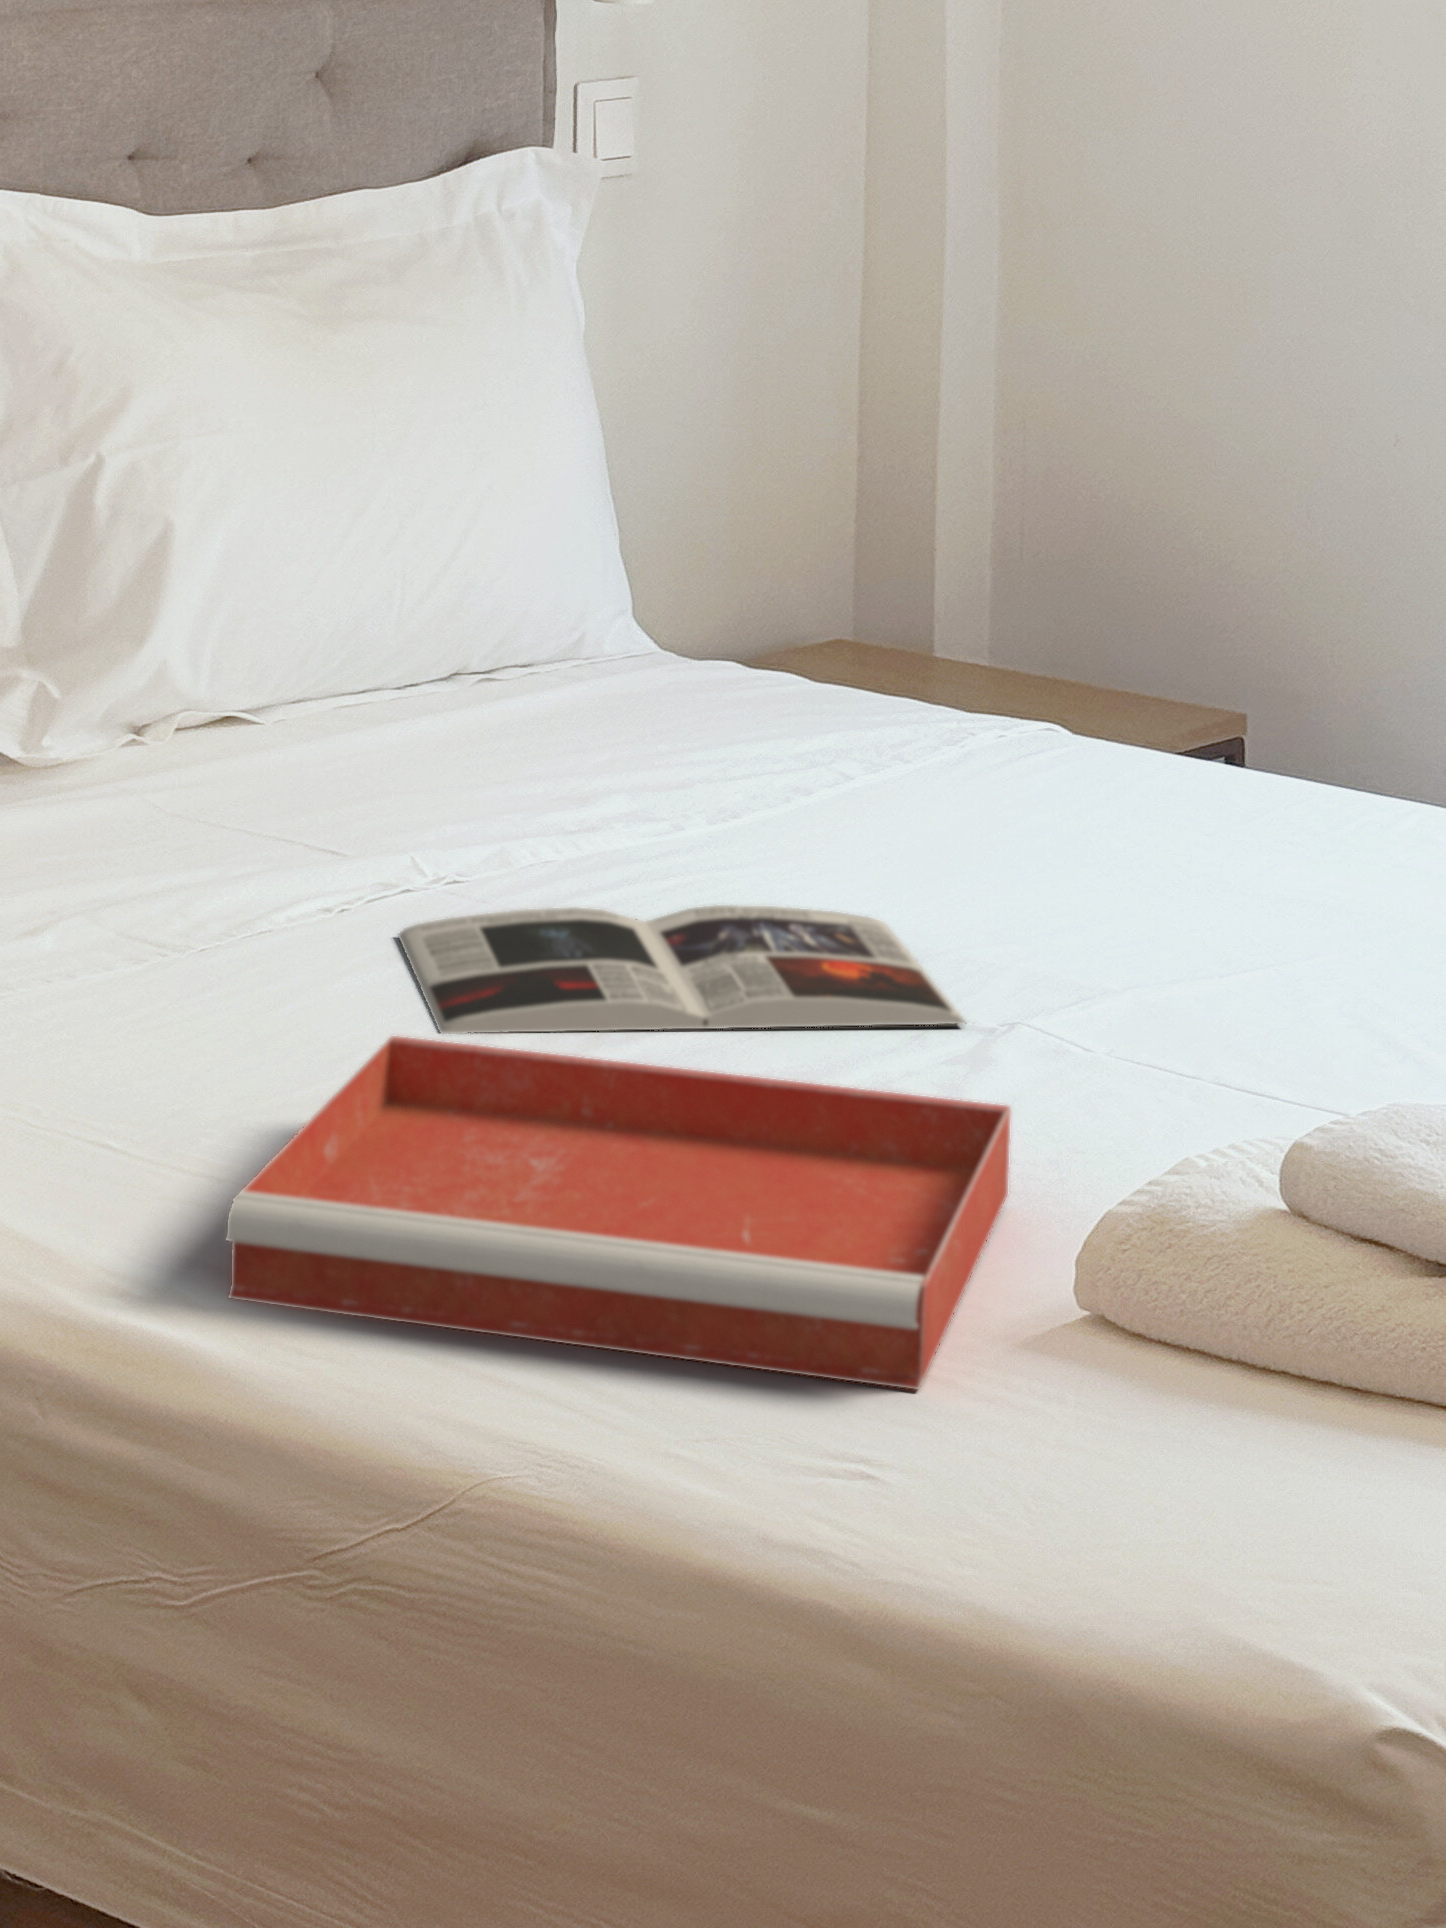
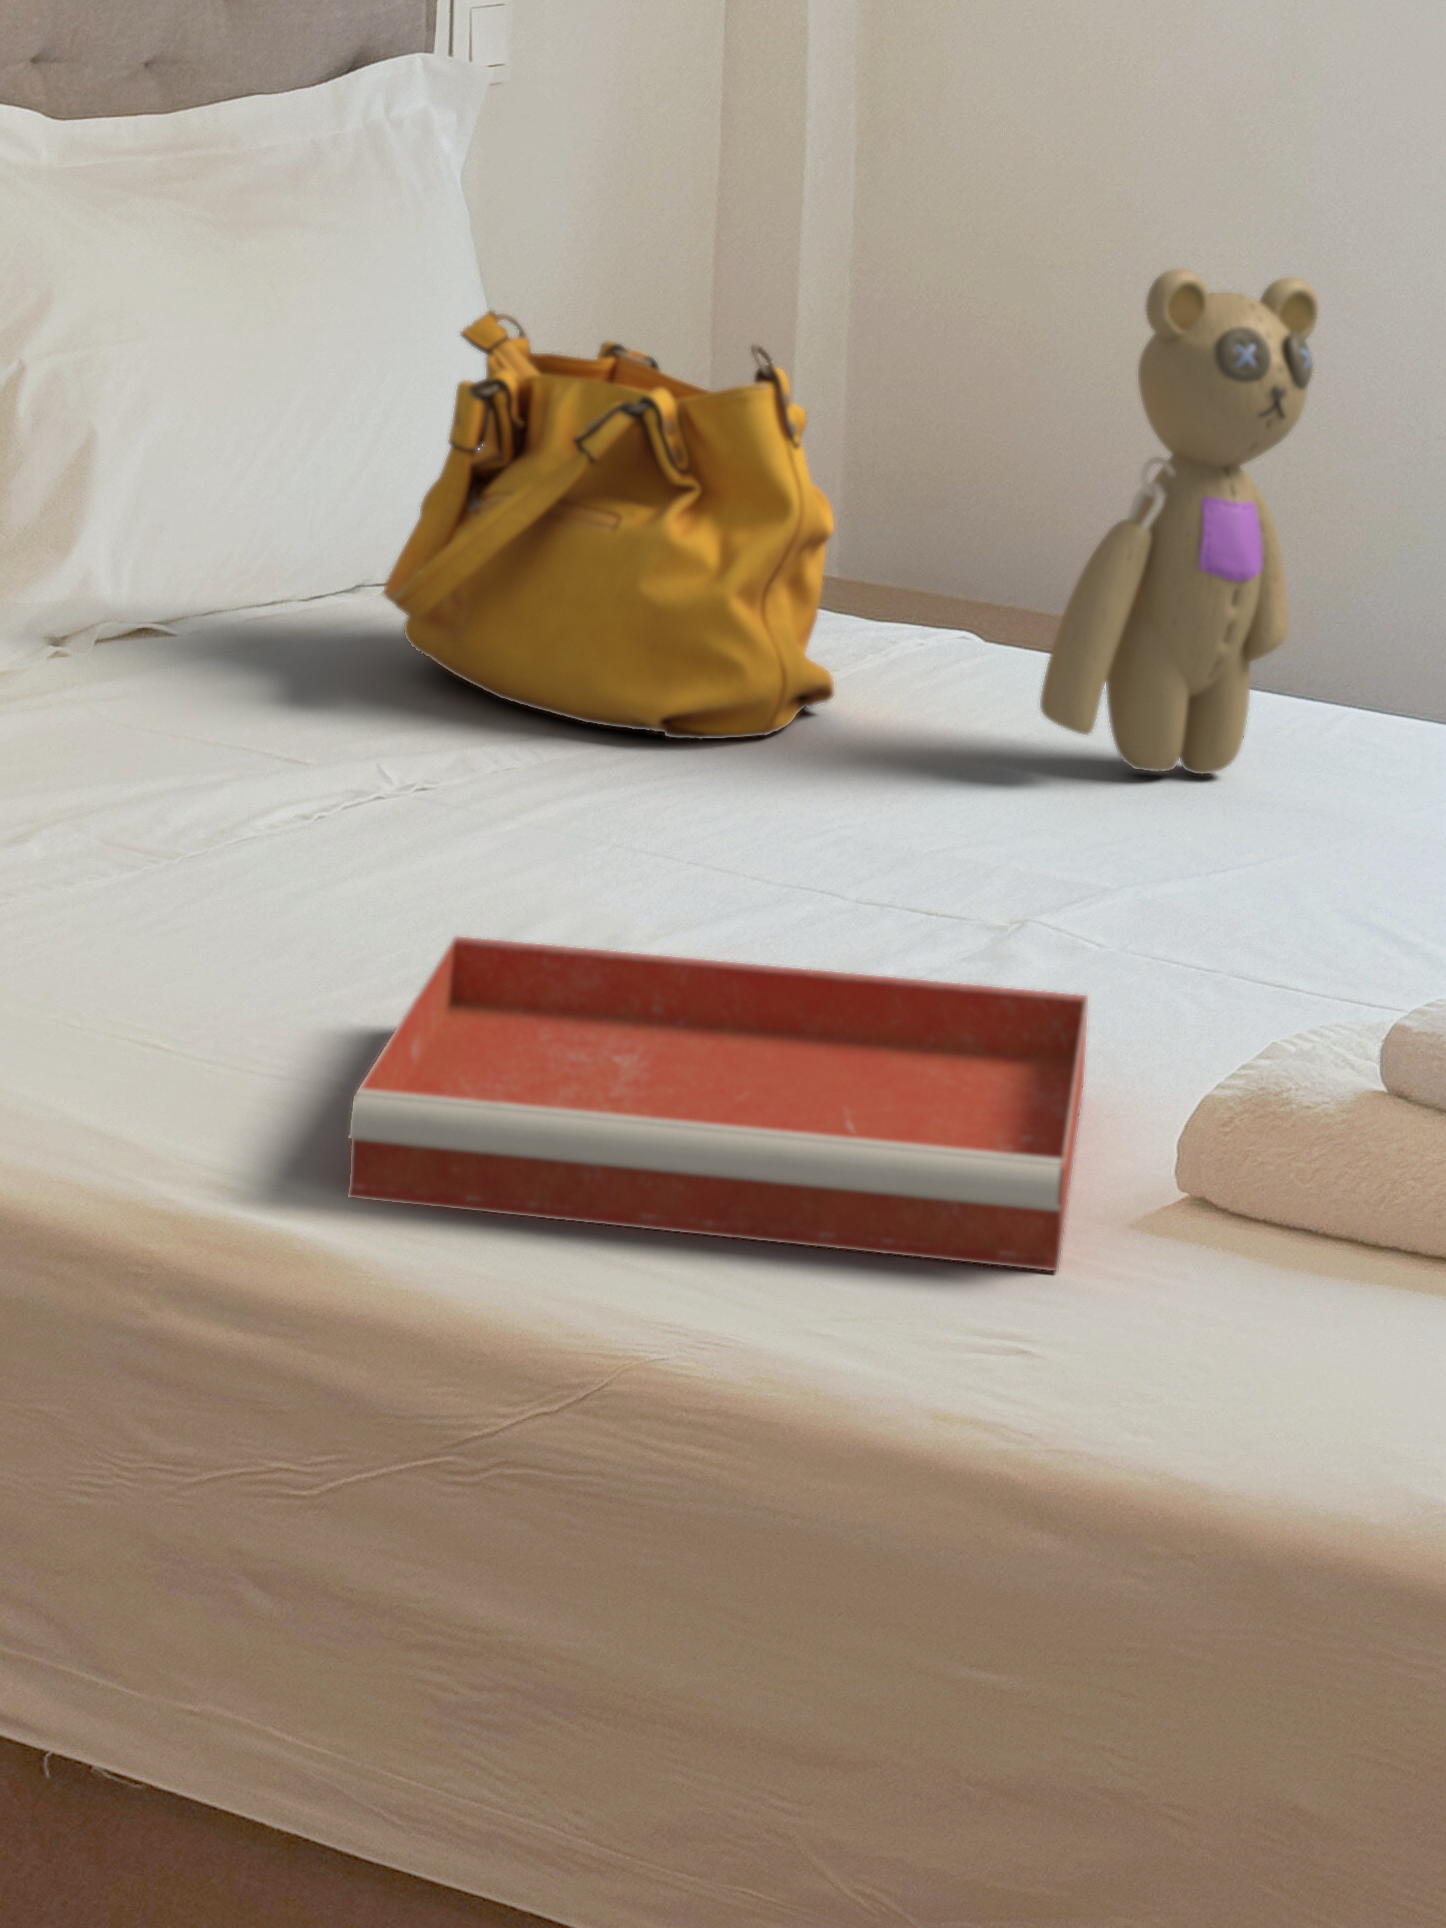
teddy bear: none [1069,367,1354,874] -> present [1040,269,1319,774]
handbag: none [433,405,884,834] -> present [384,311,835,739]
magazine: present [399,905,965,1034] -> none [395,808,987,938]

